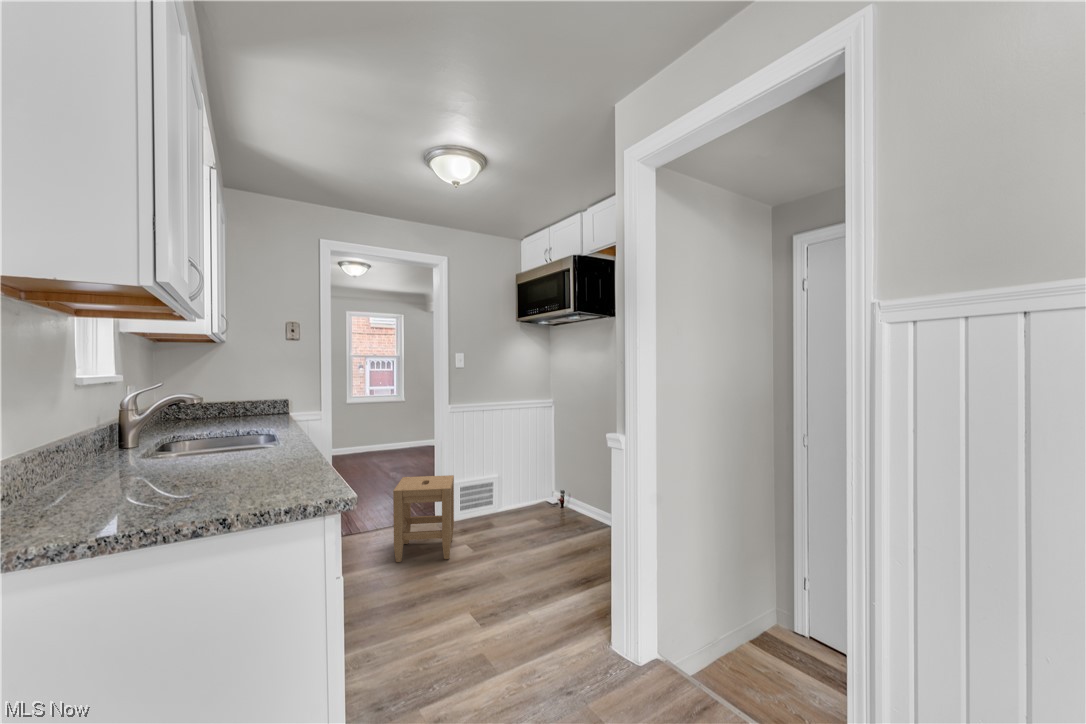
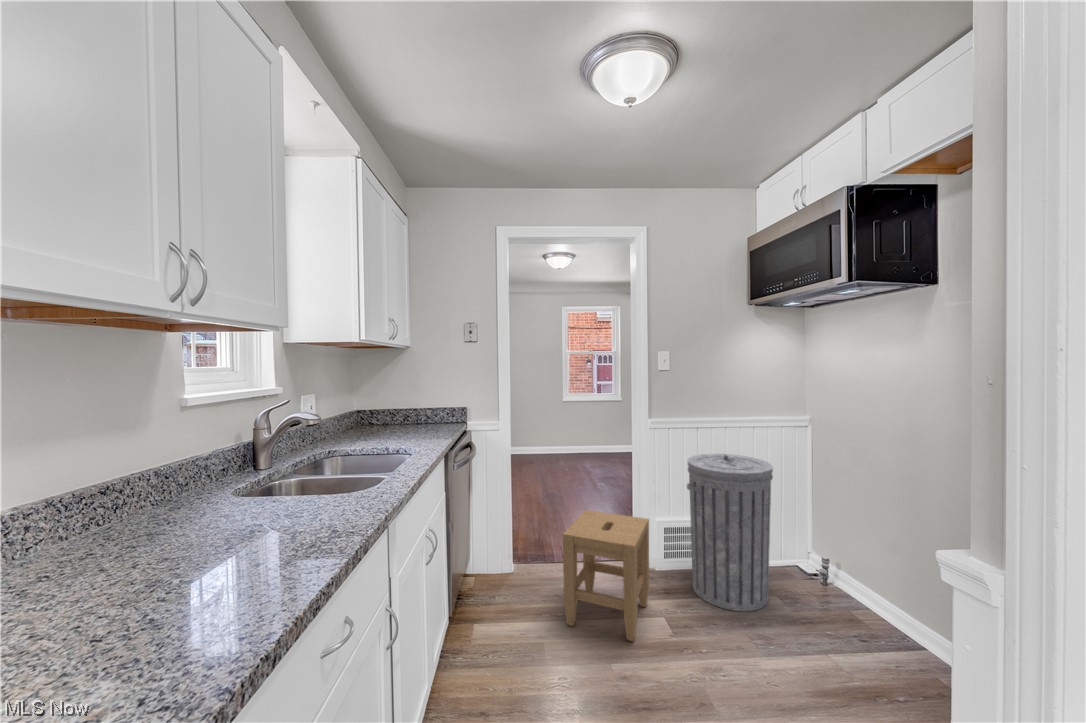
trash can: none [478,425,533,531] -> present [687,454,773,611]

